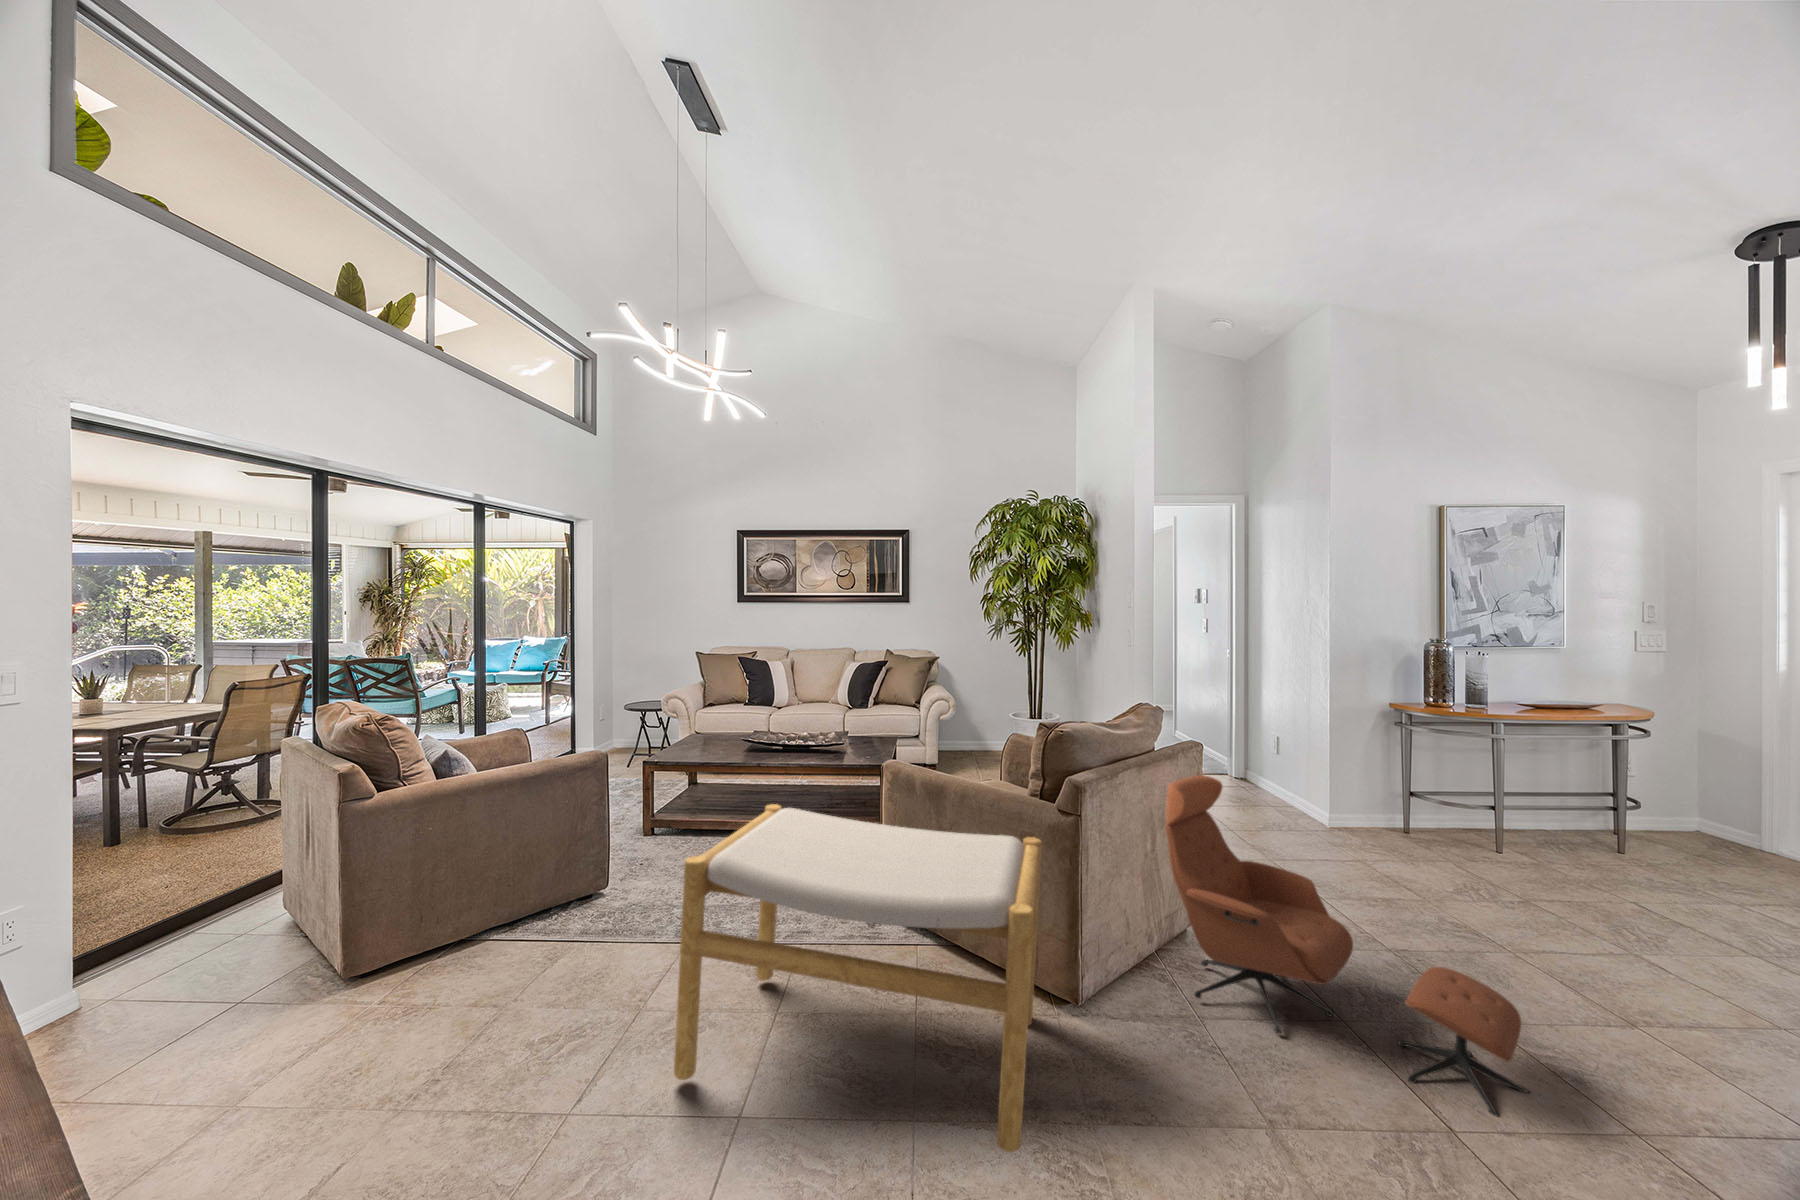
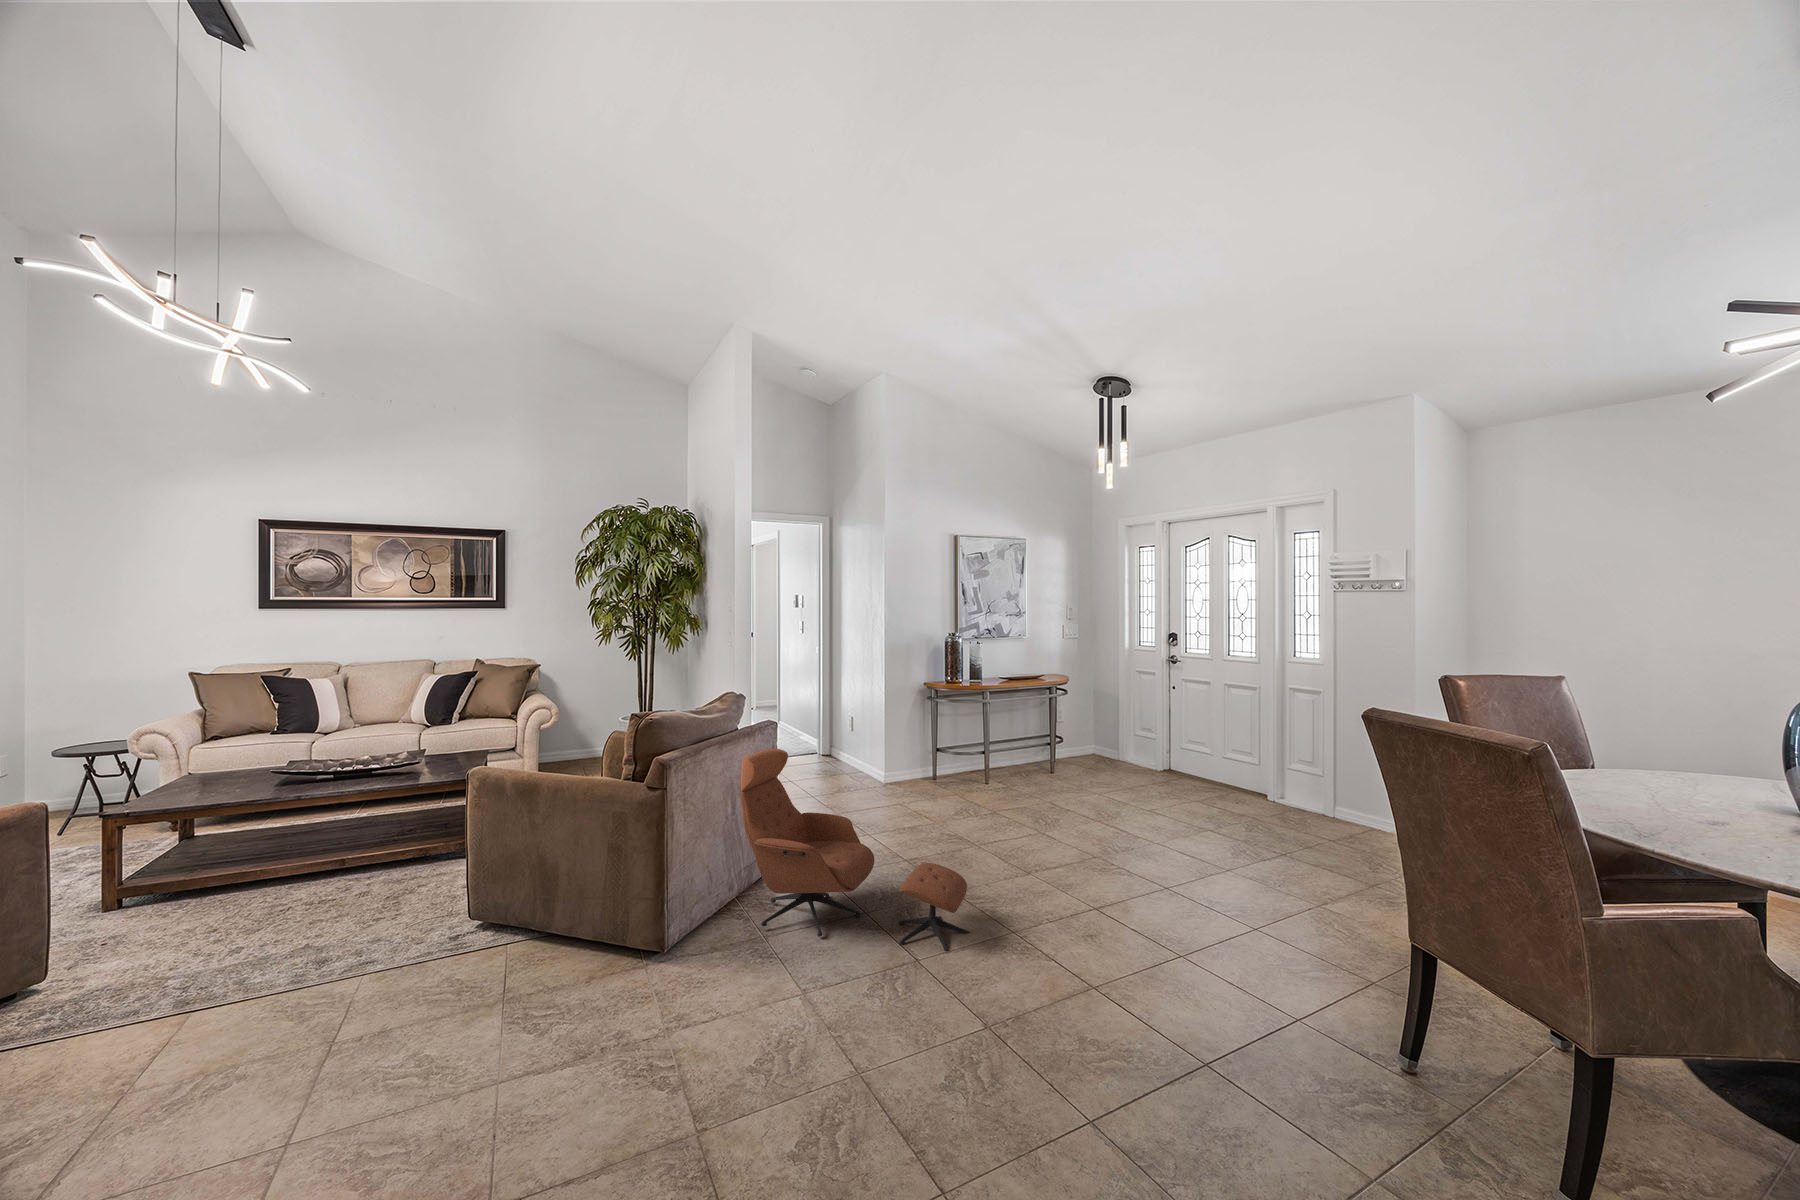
footstool: present [674,804,1042,1152] -> none [205,815,630,1125]

